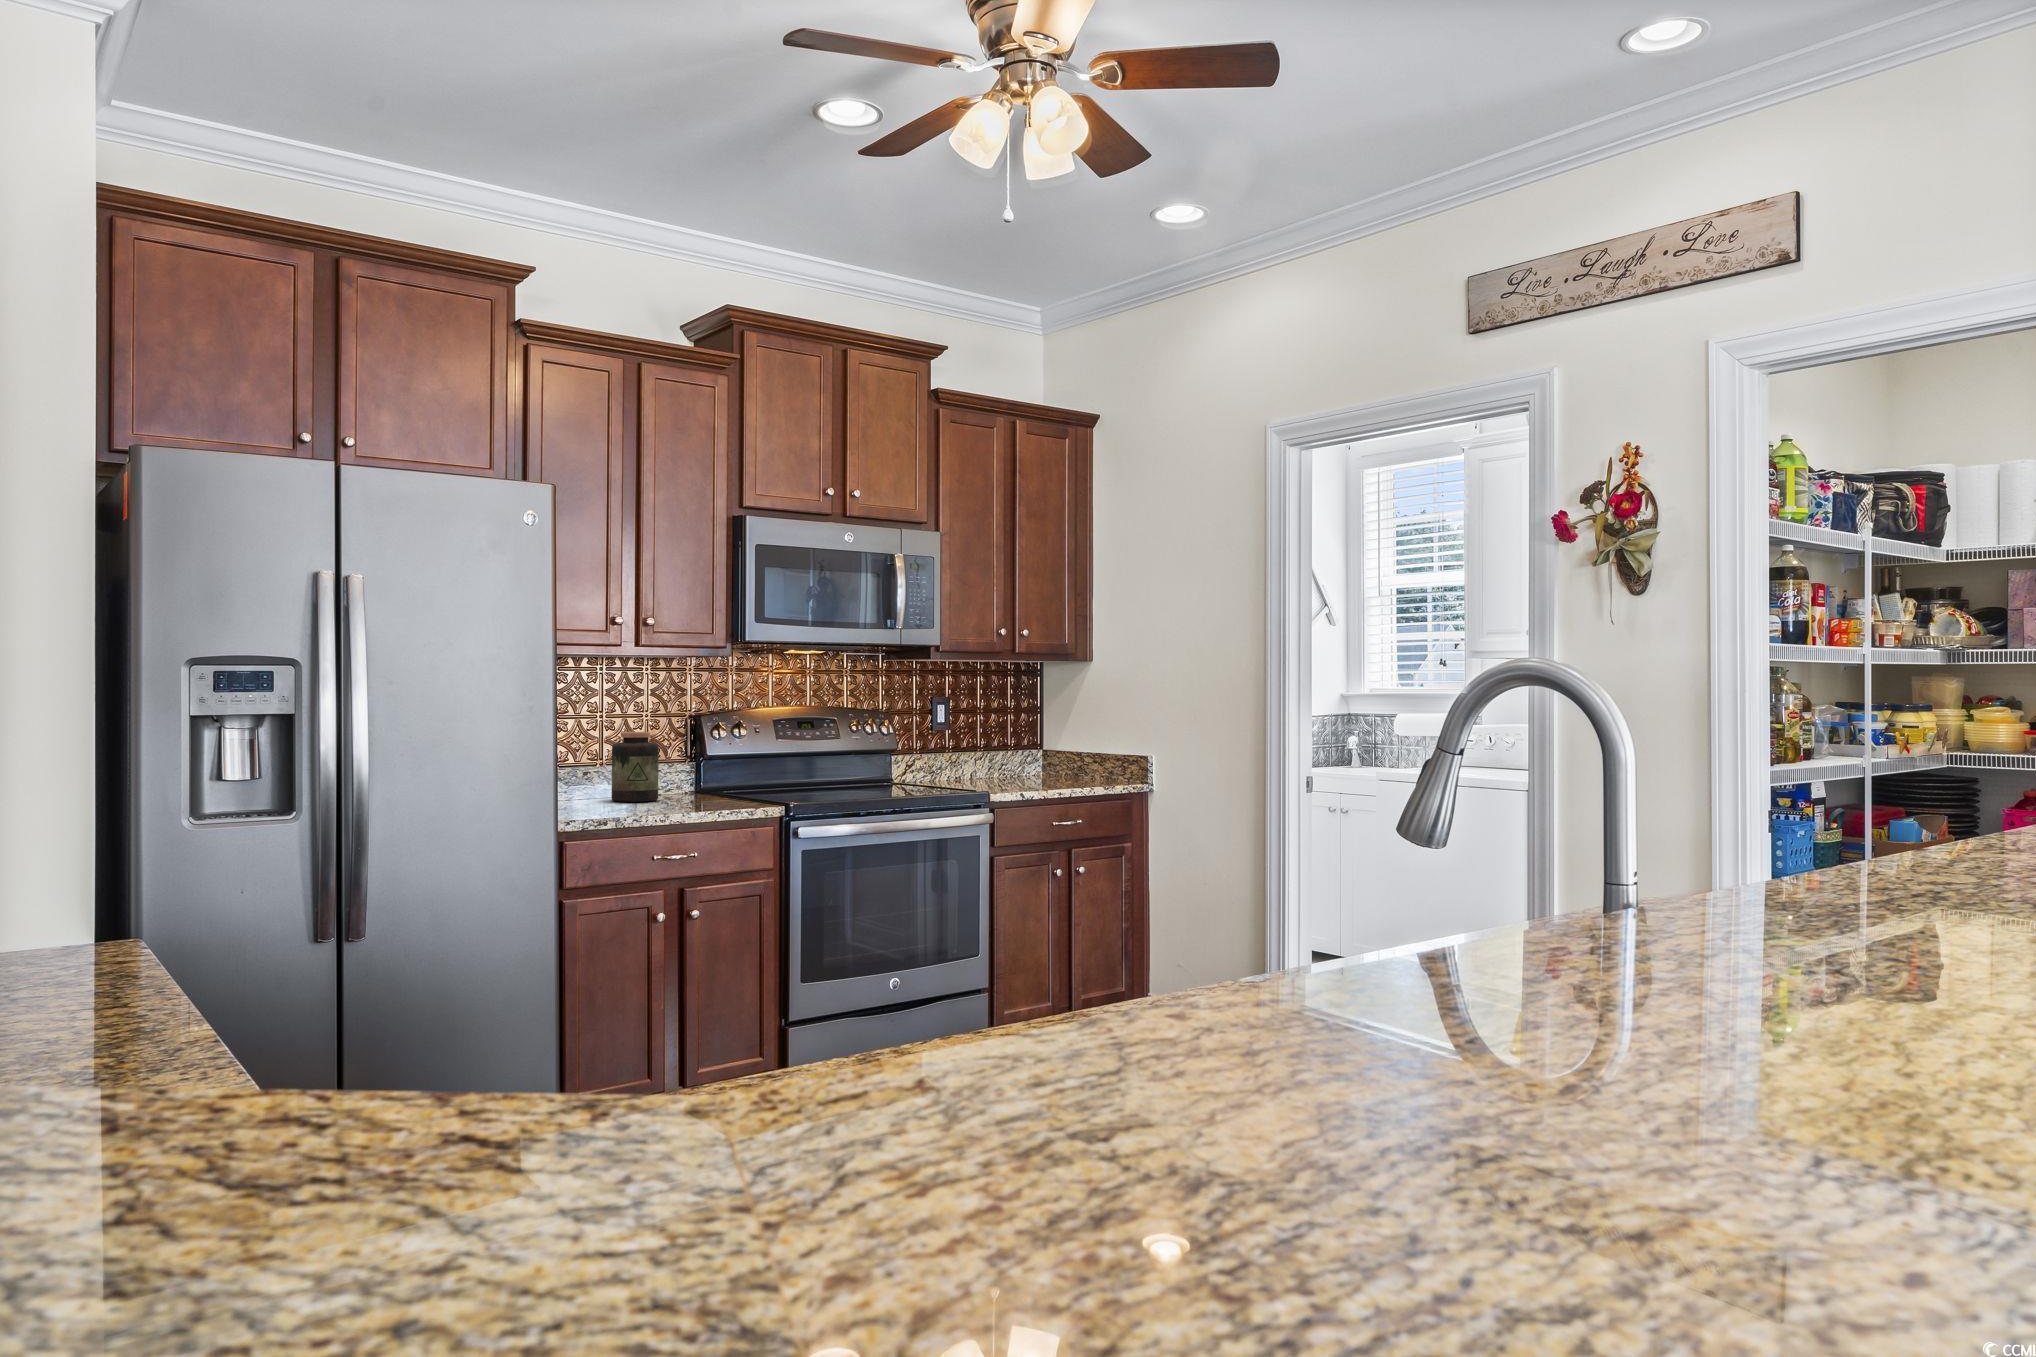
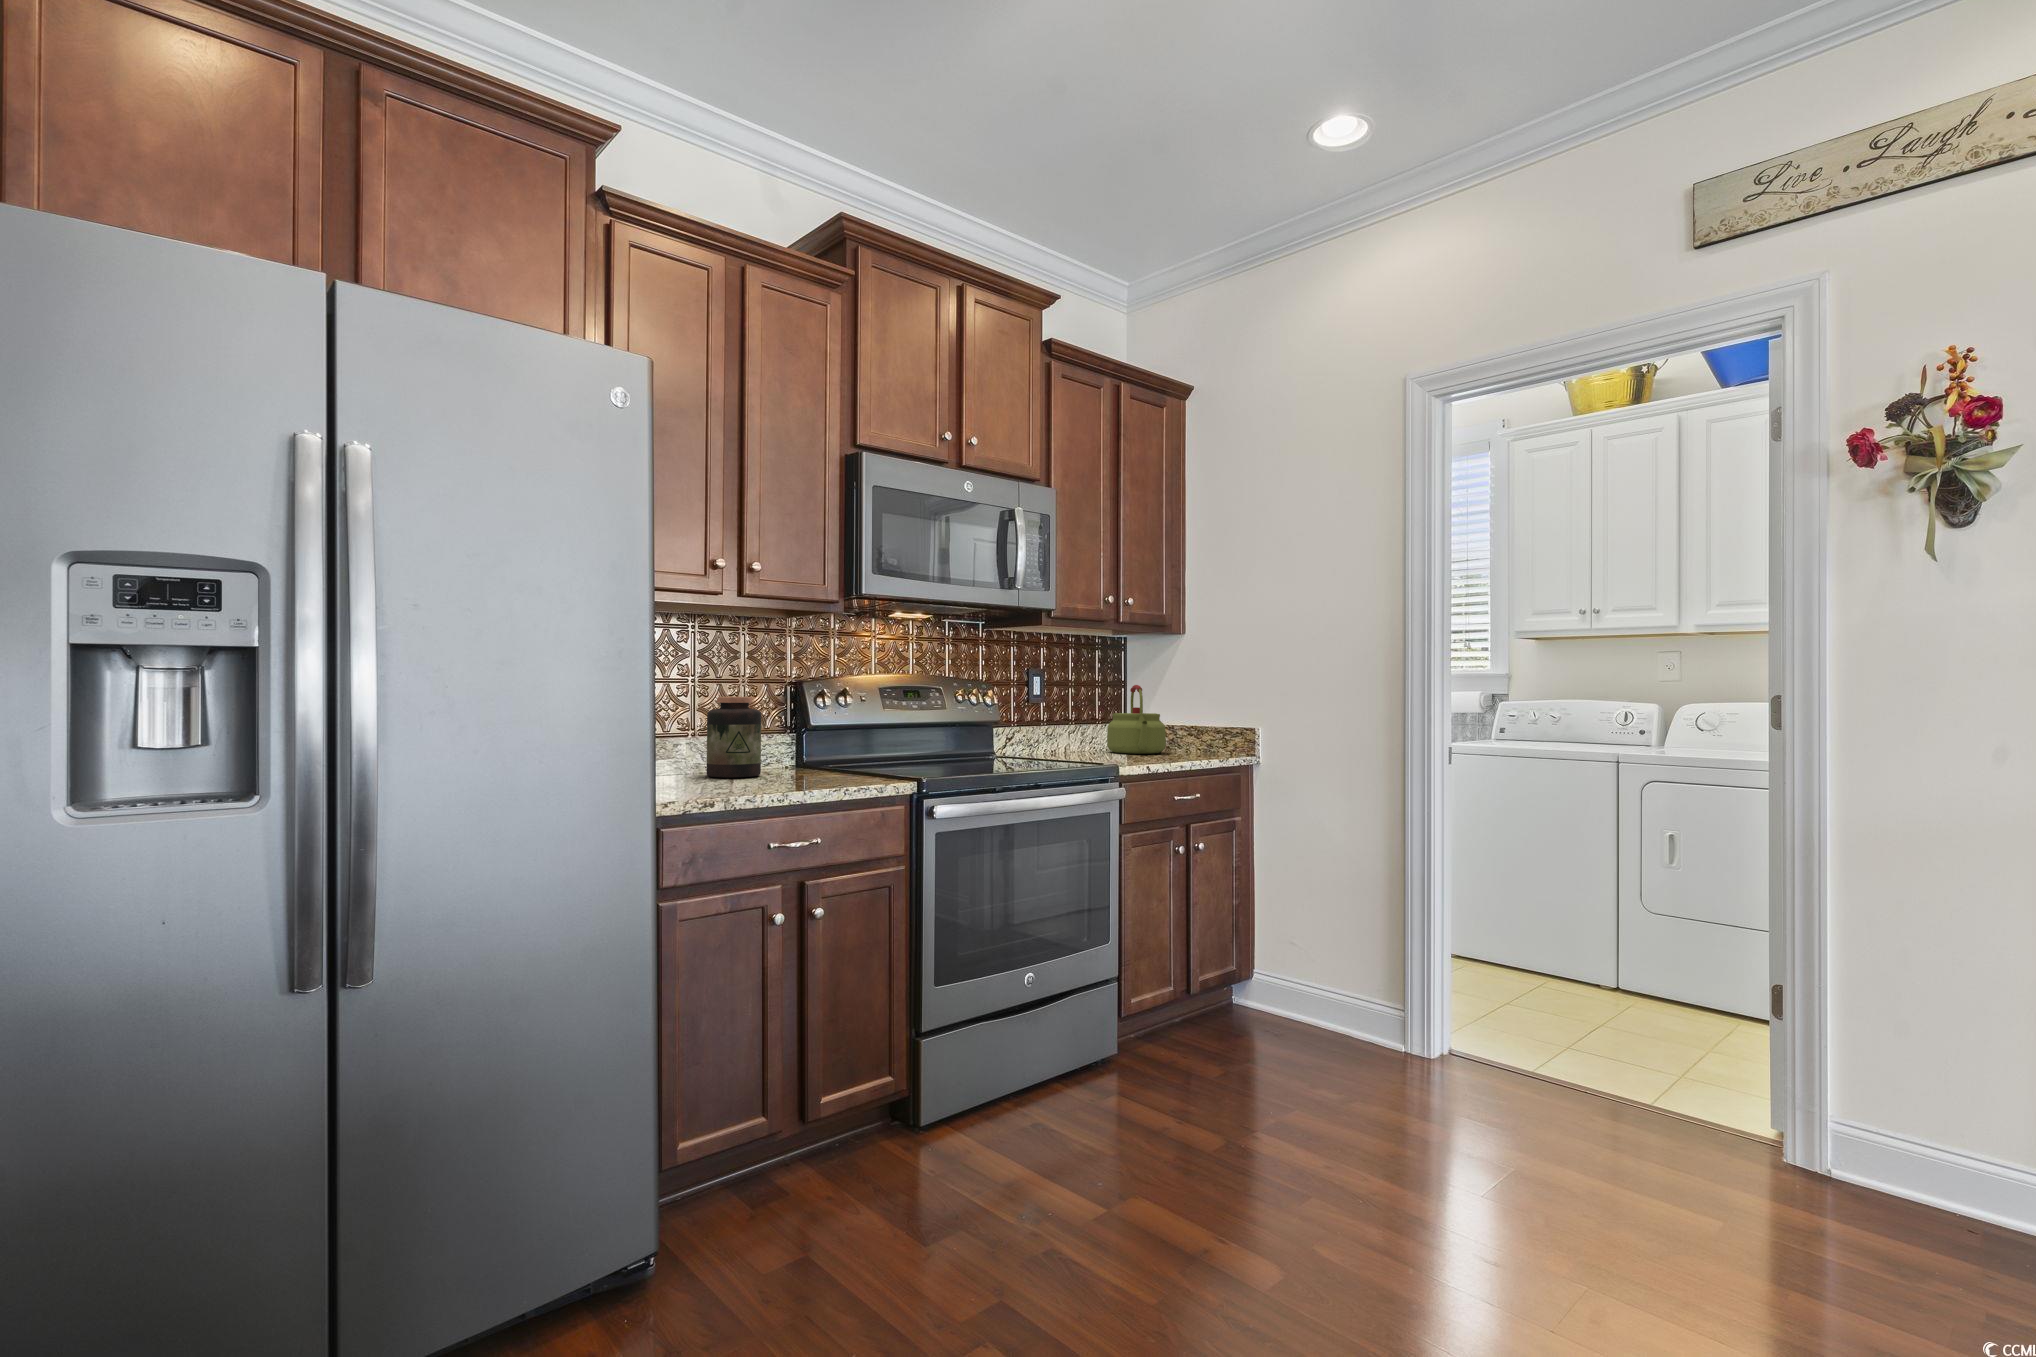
kettle: none [1014,712,1072,780] -> present [1107,685,1166,754]

